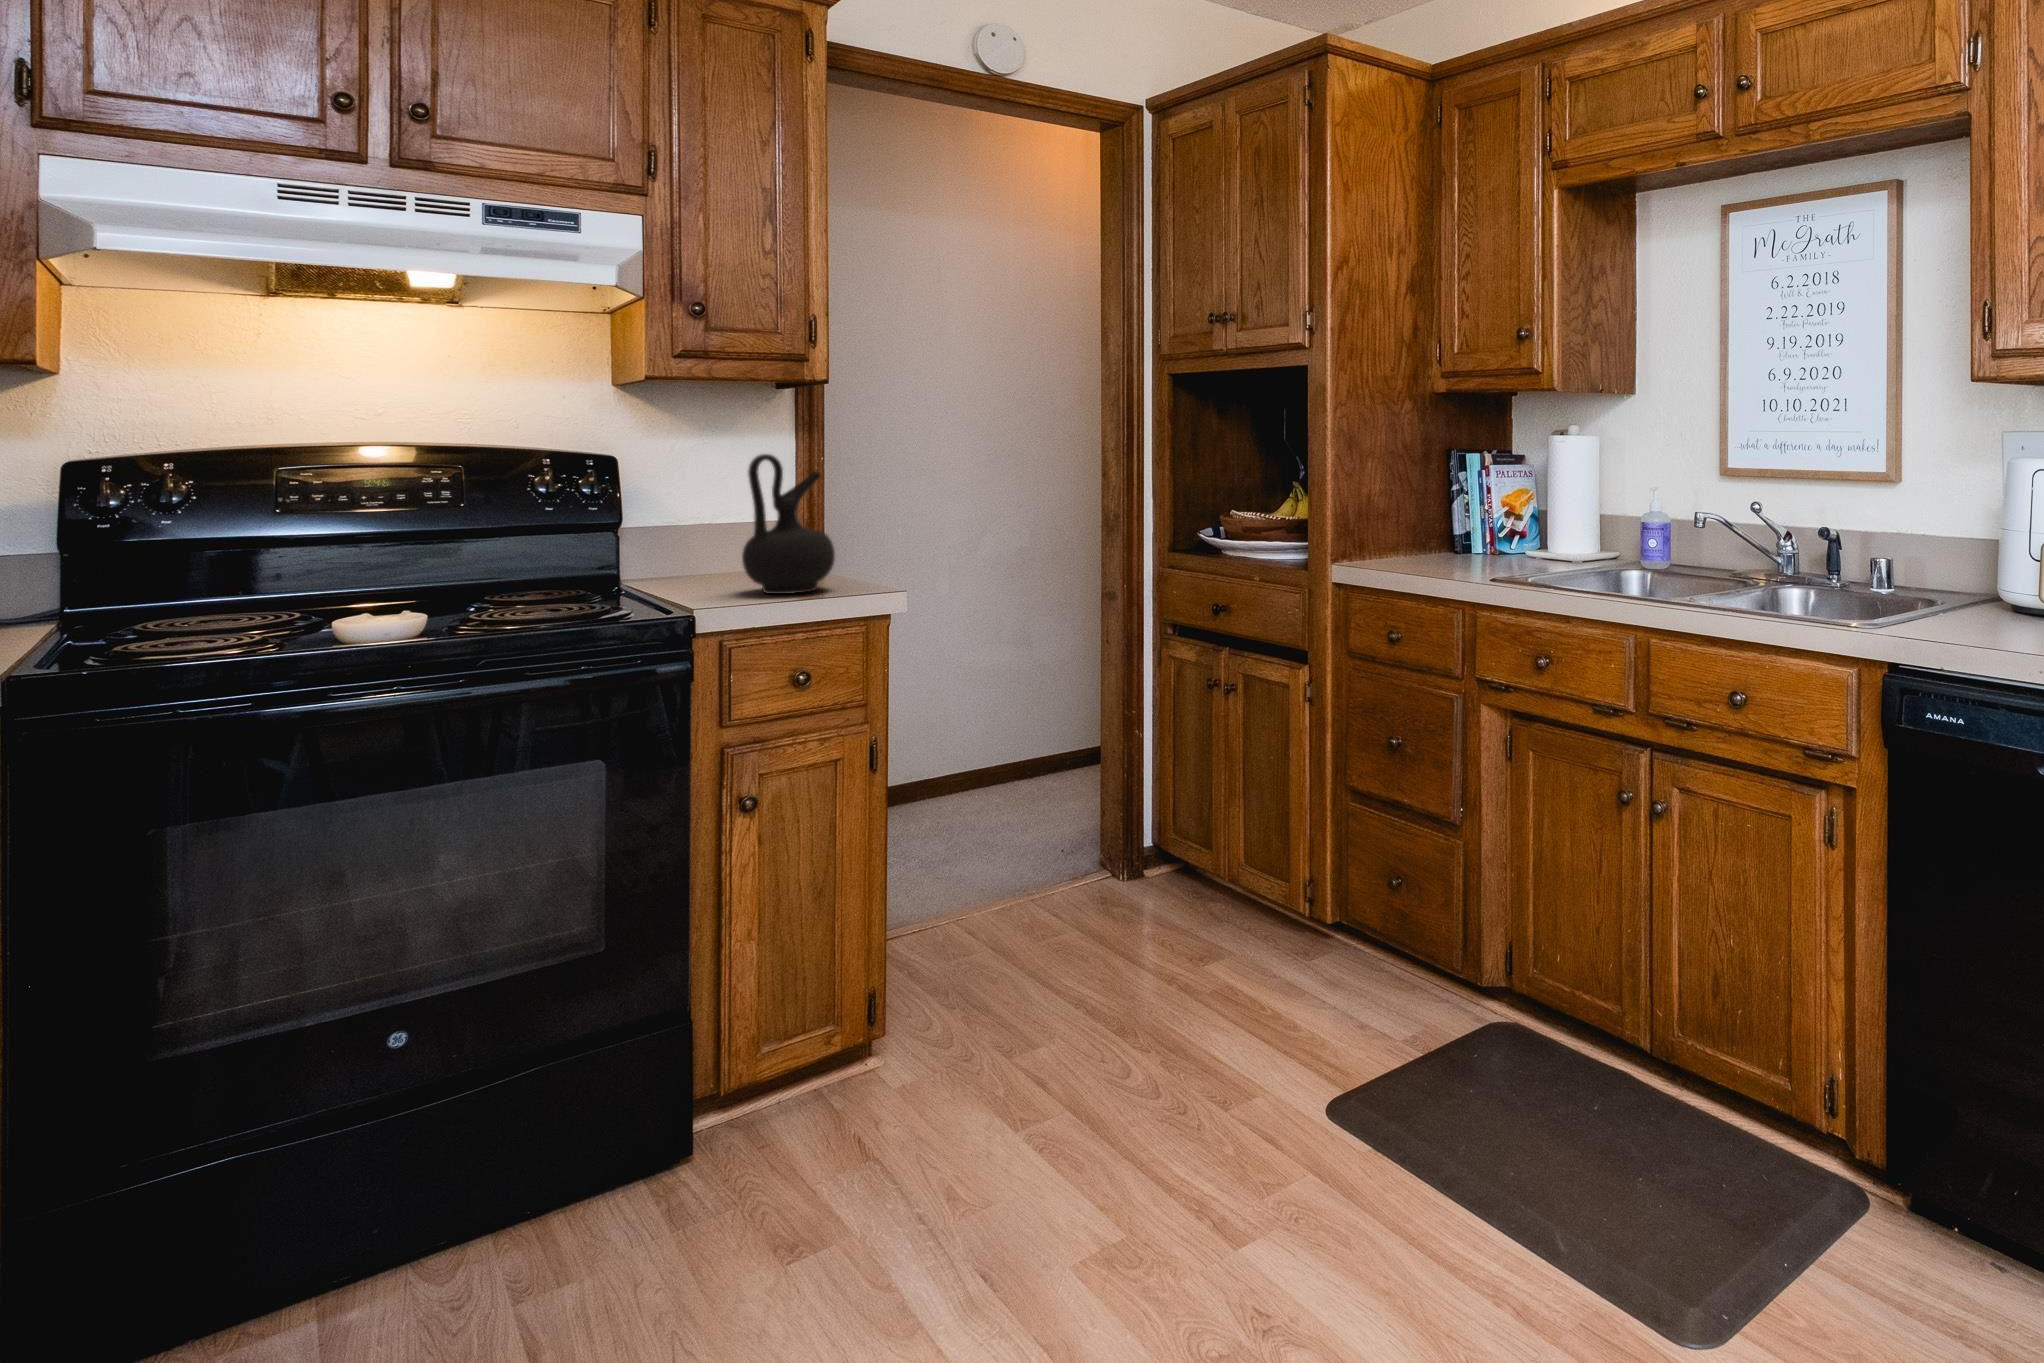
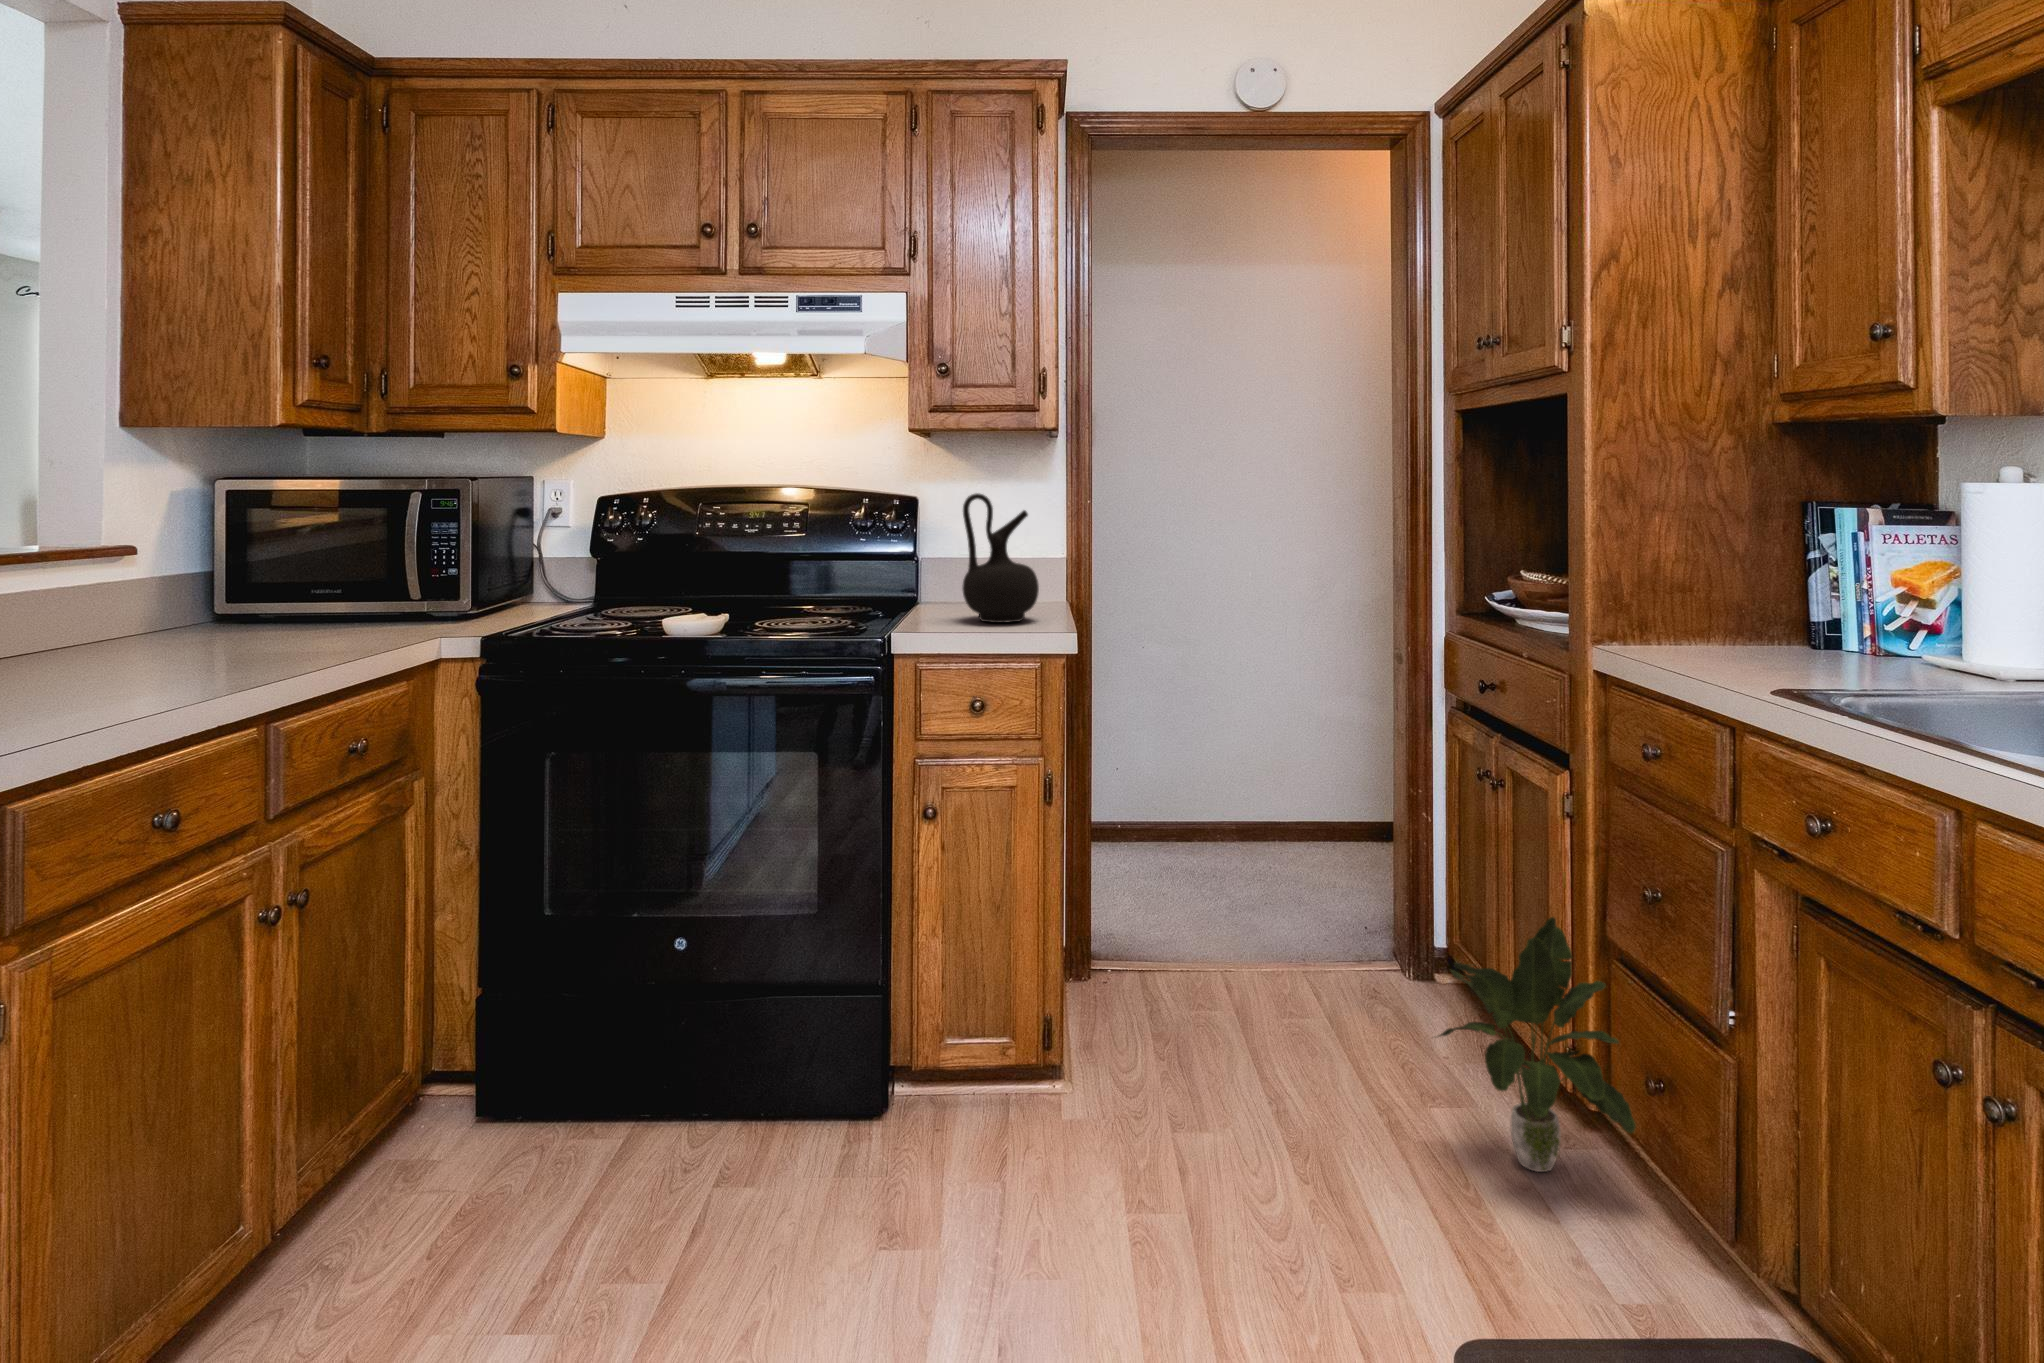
potted plant: none [1224,777,1375,977] -> present [1439,917,1636,1172]

